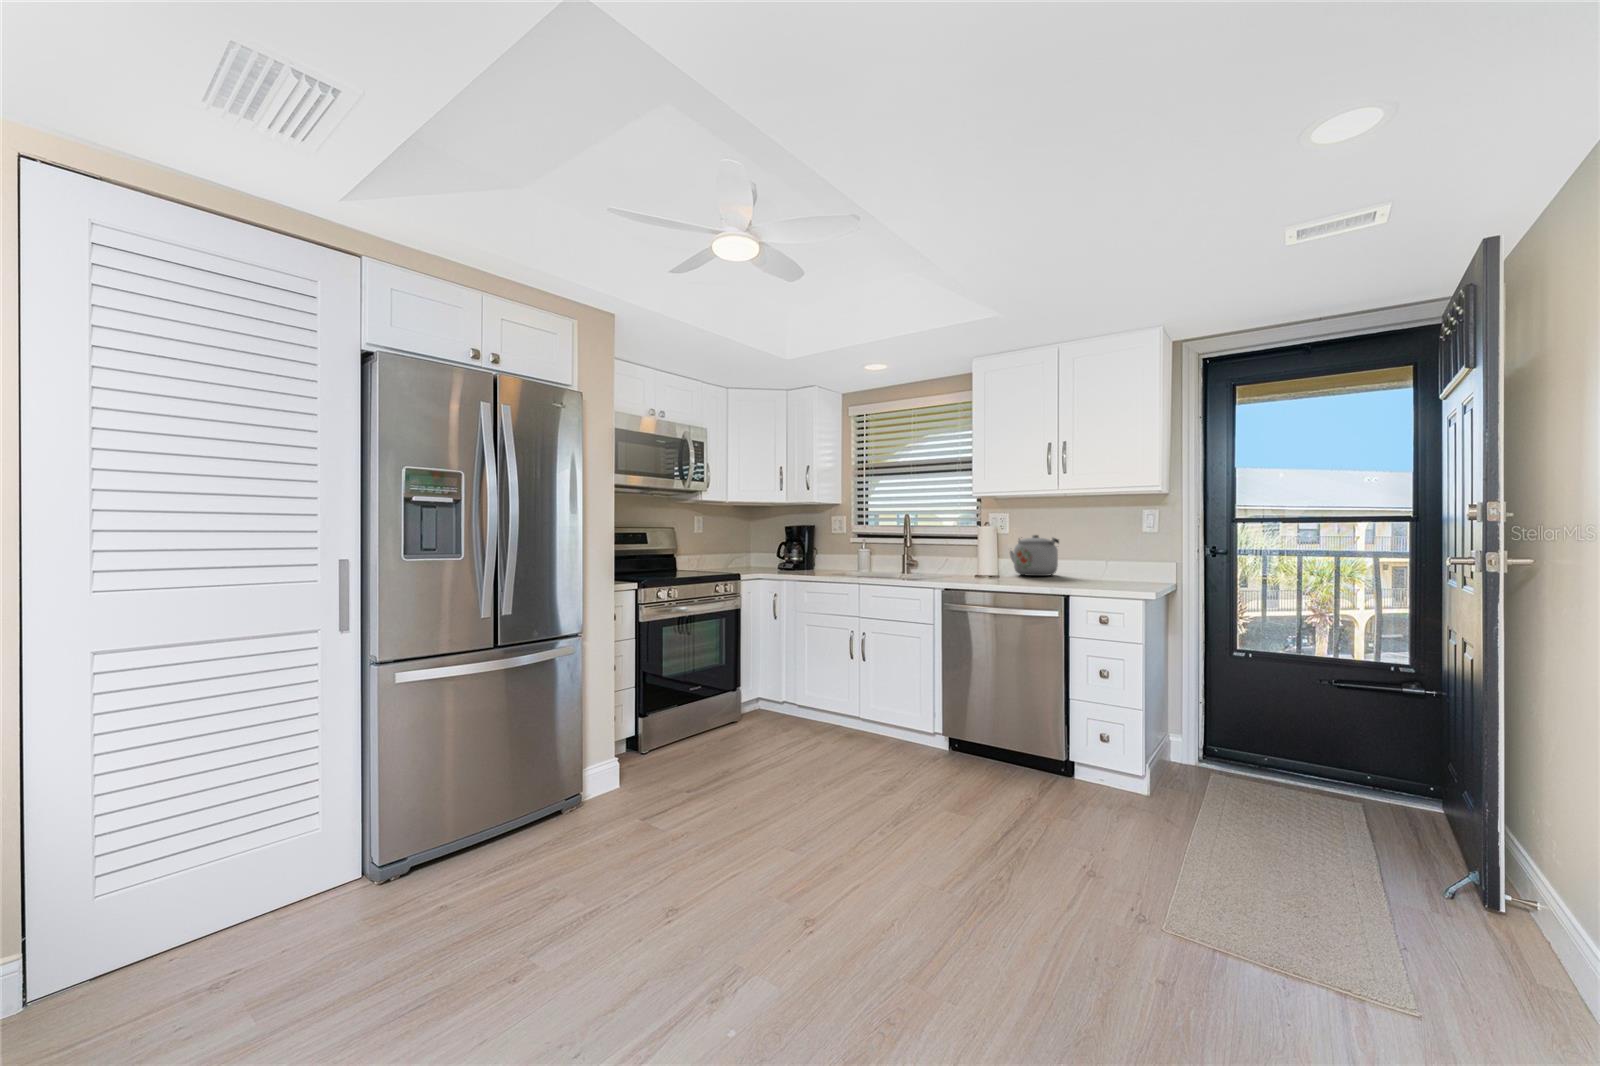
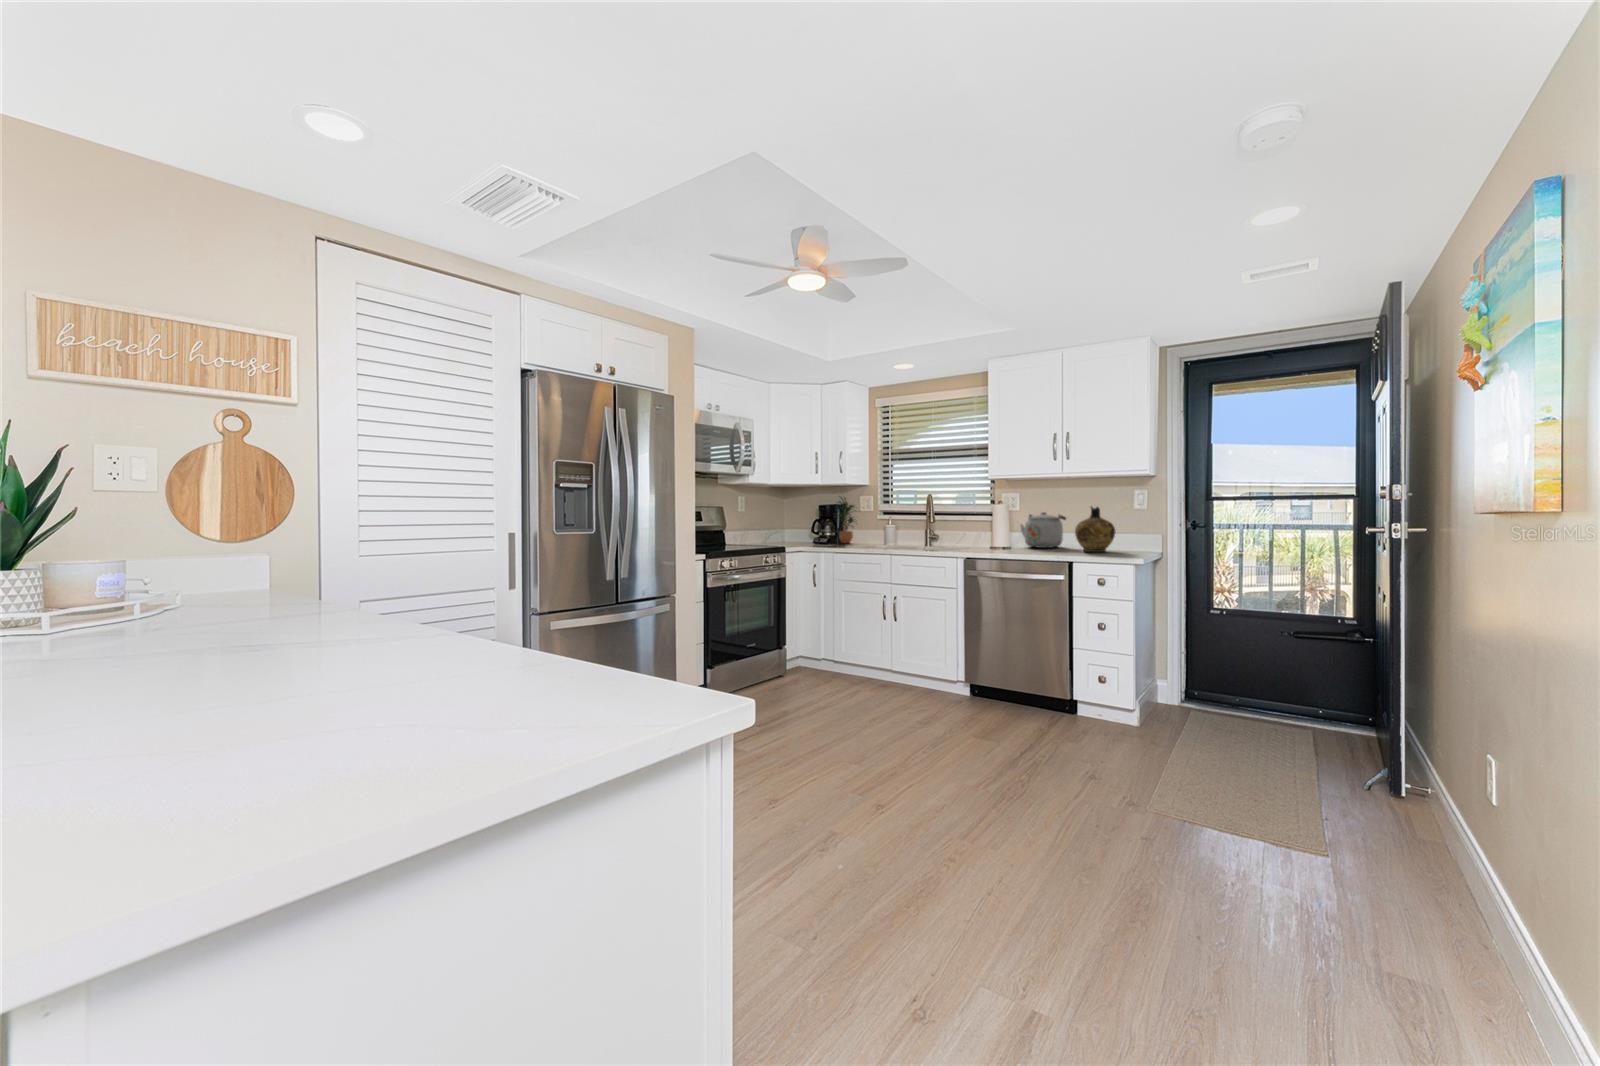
potted plant: none [803,515,834,568] -> present [839,498,854,543]
ceramic jug: none [1071,528,1119,582] -> present [1075,507,1116,552]

